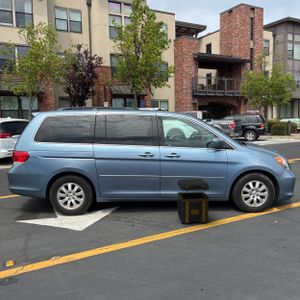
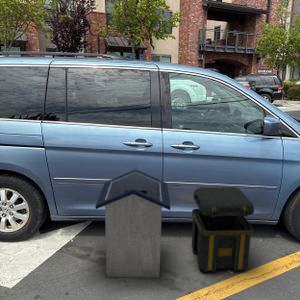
trash can: none [125,170,164,226] -> present [95,170,170,278]

